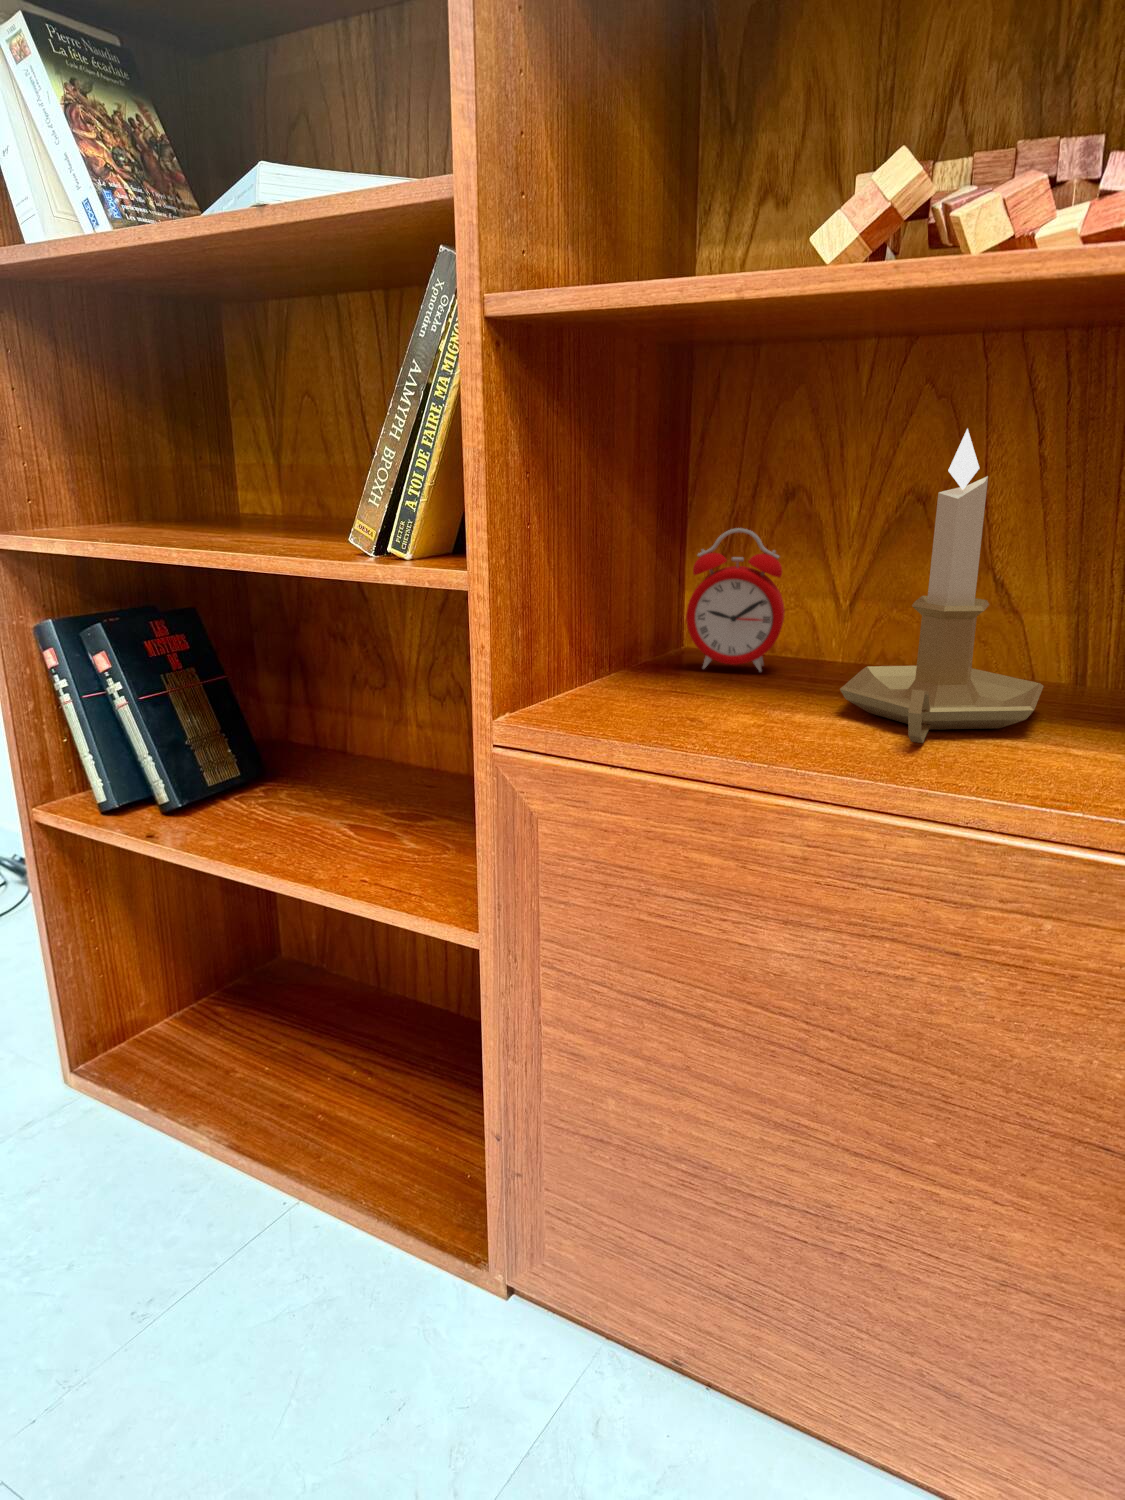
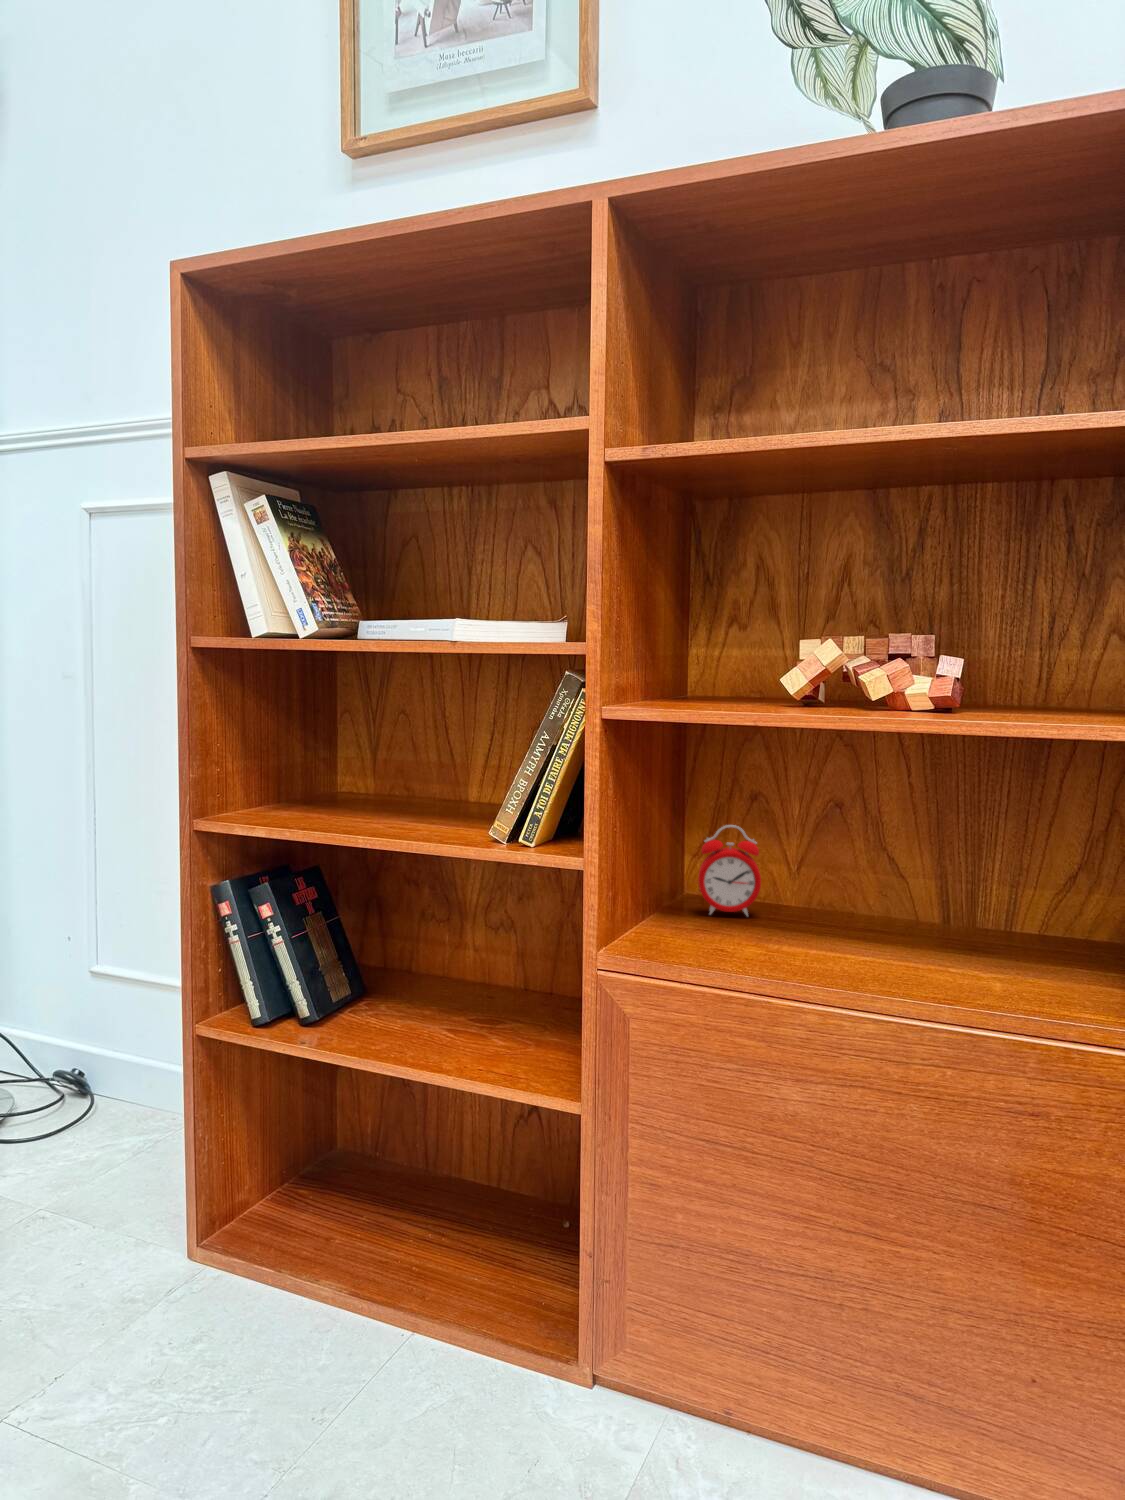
candlestick: present [840,429,1044,743] -> none [809,779,927,965]

